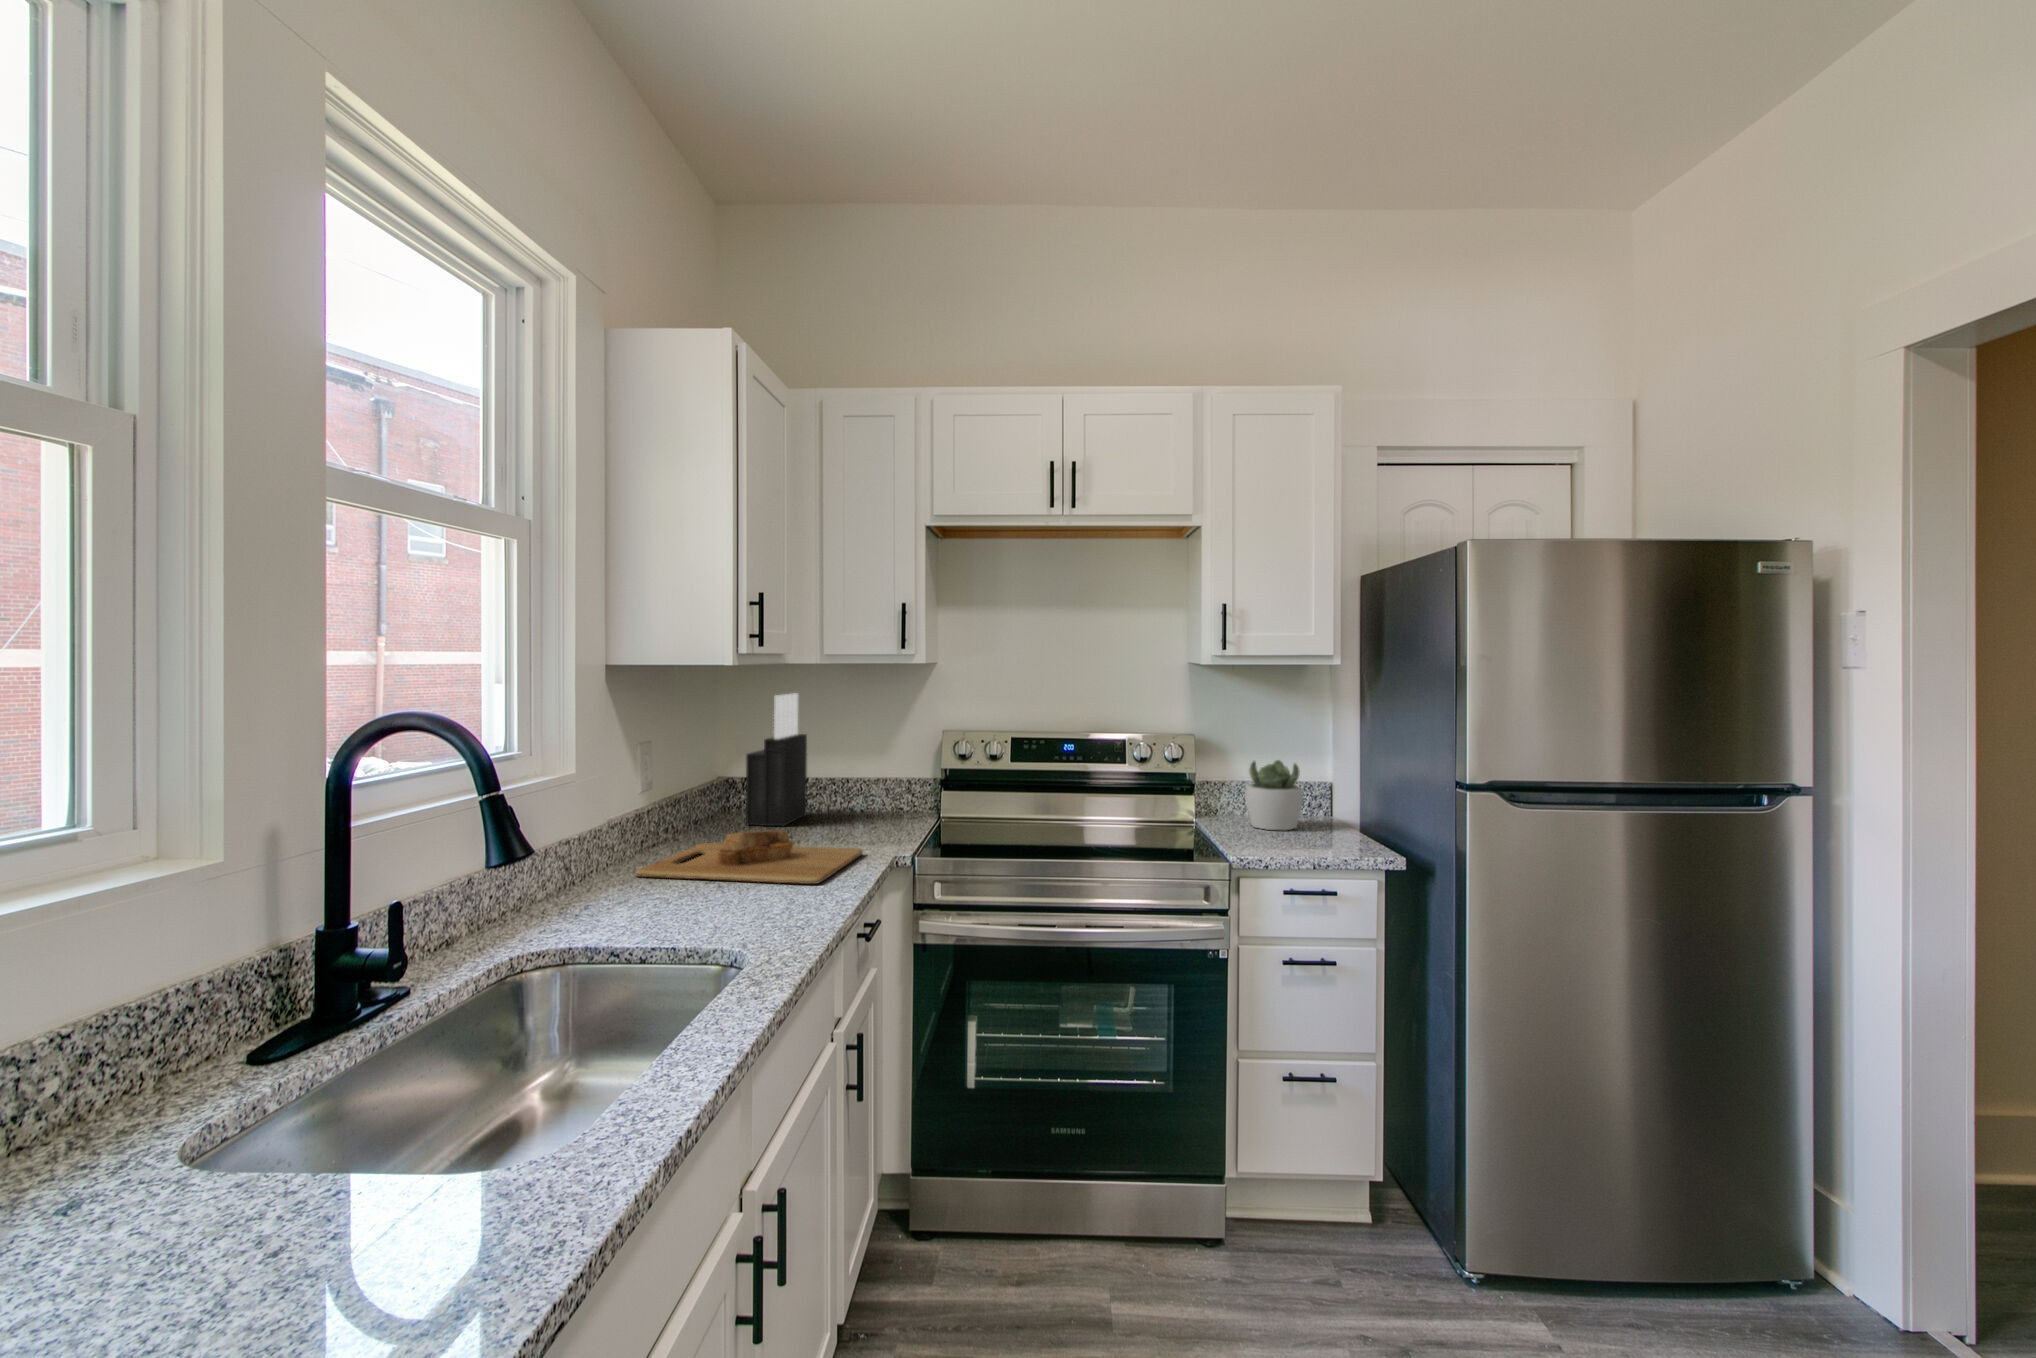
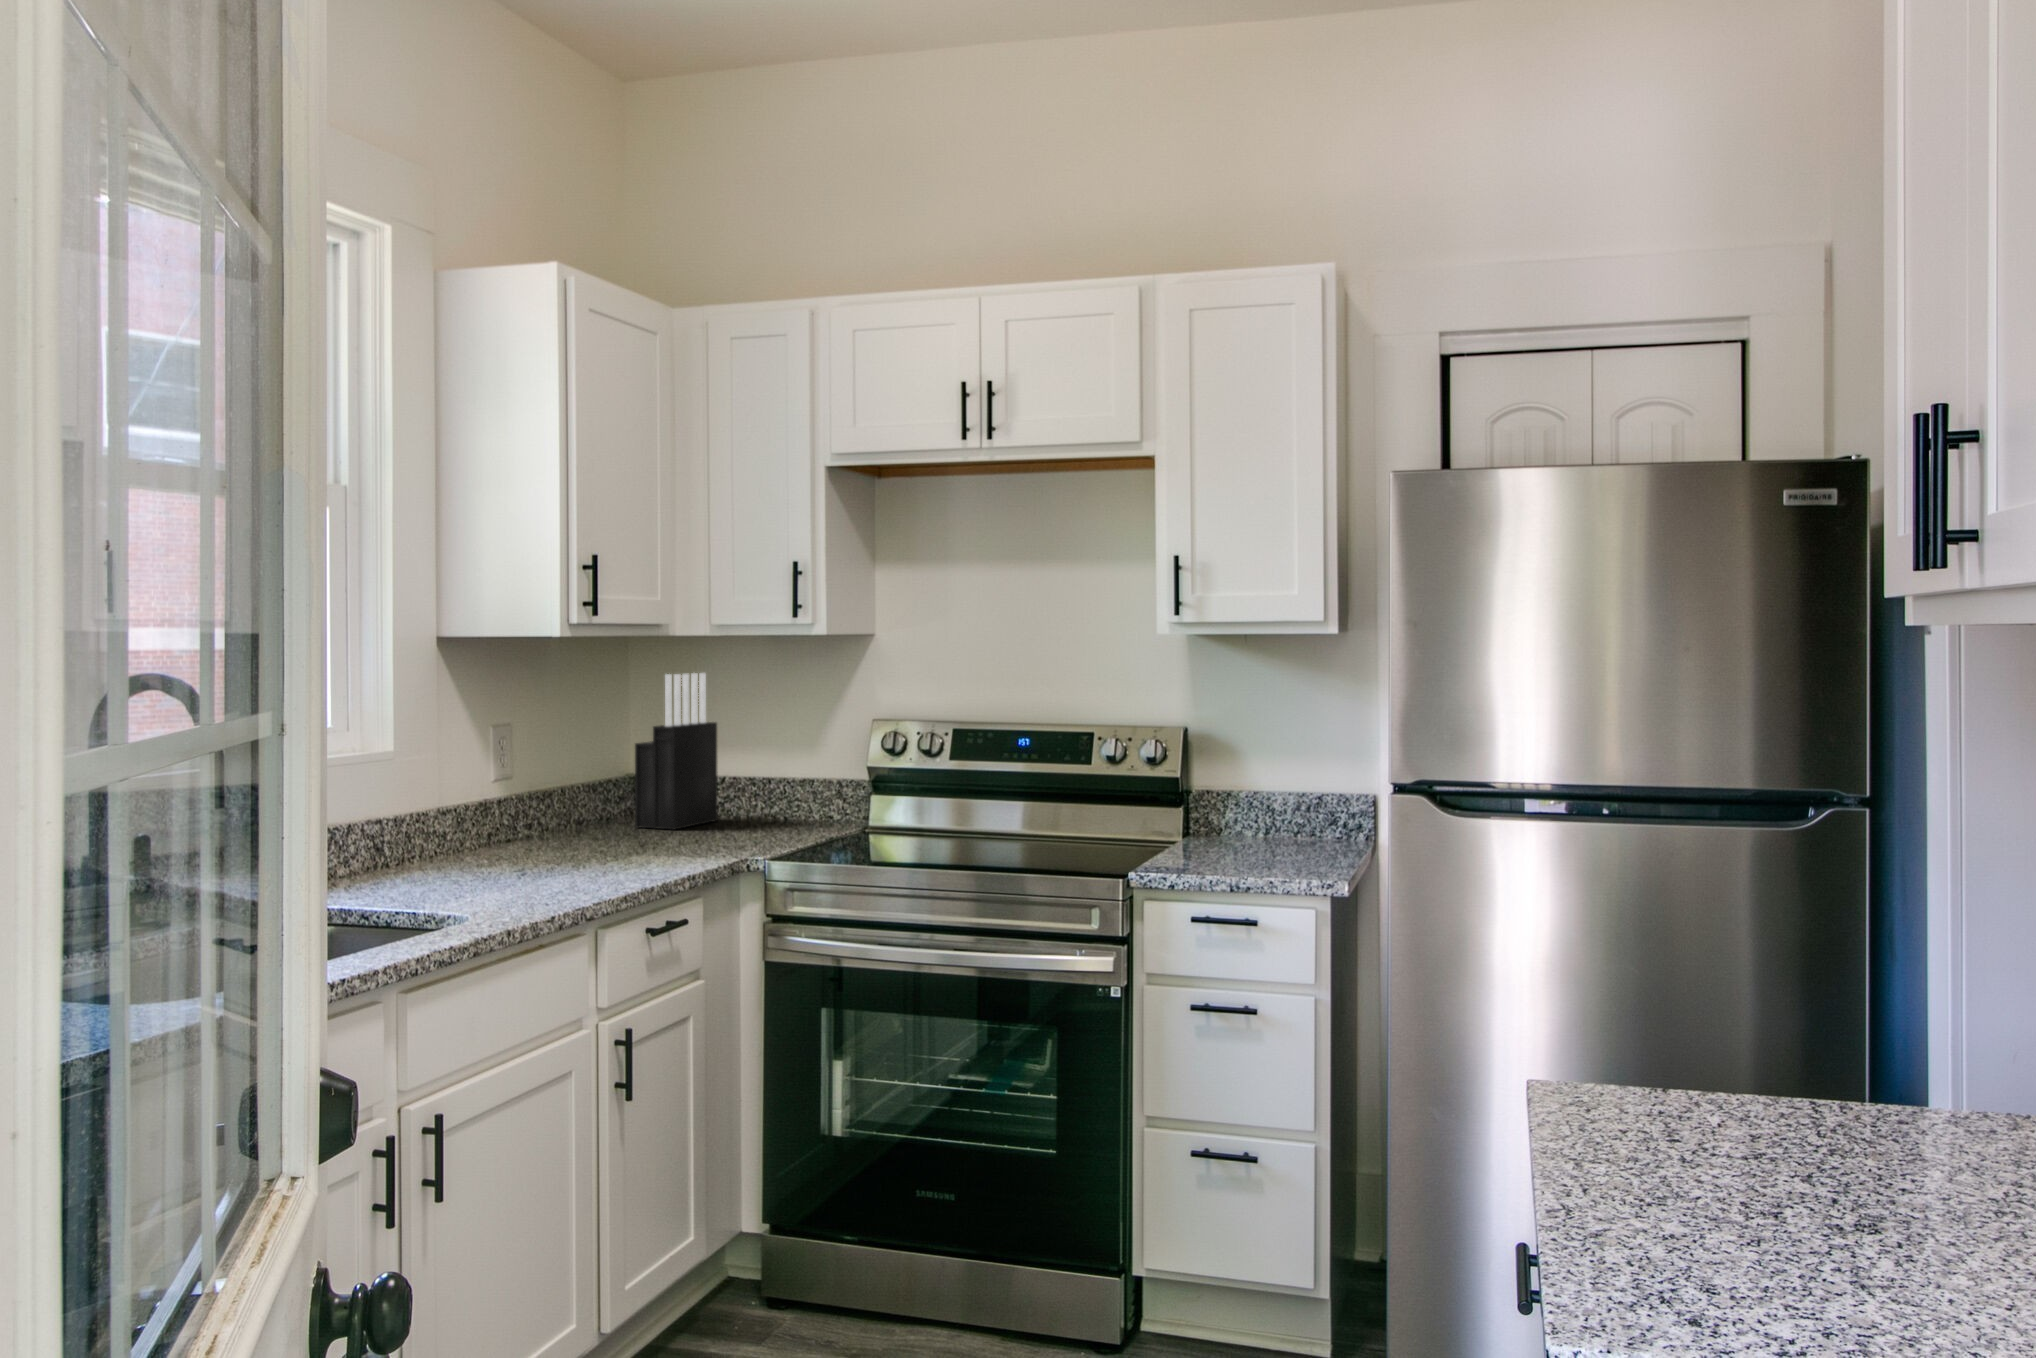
succulent plant: present [1245,760,1303,831] -> none [1237,762,1313,855]
cutting board: present [636,830,863,884] -> none [454,821,711,876]

